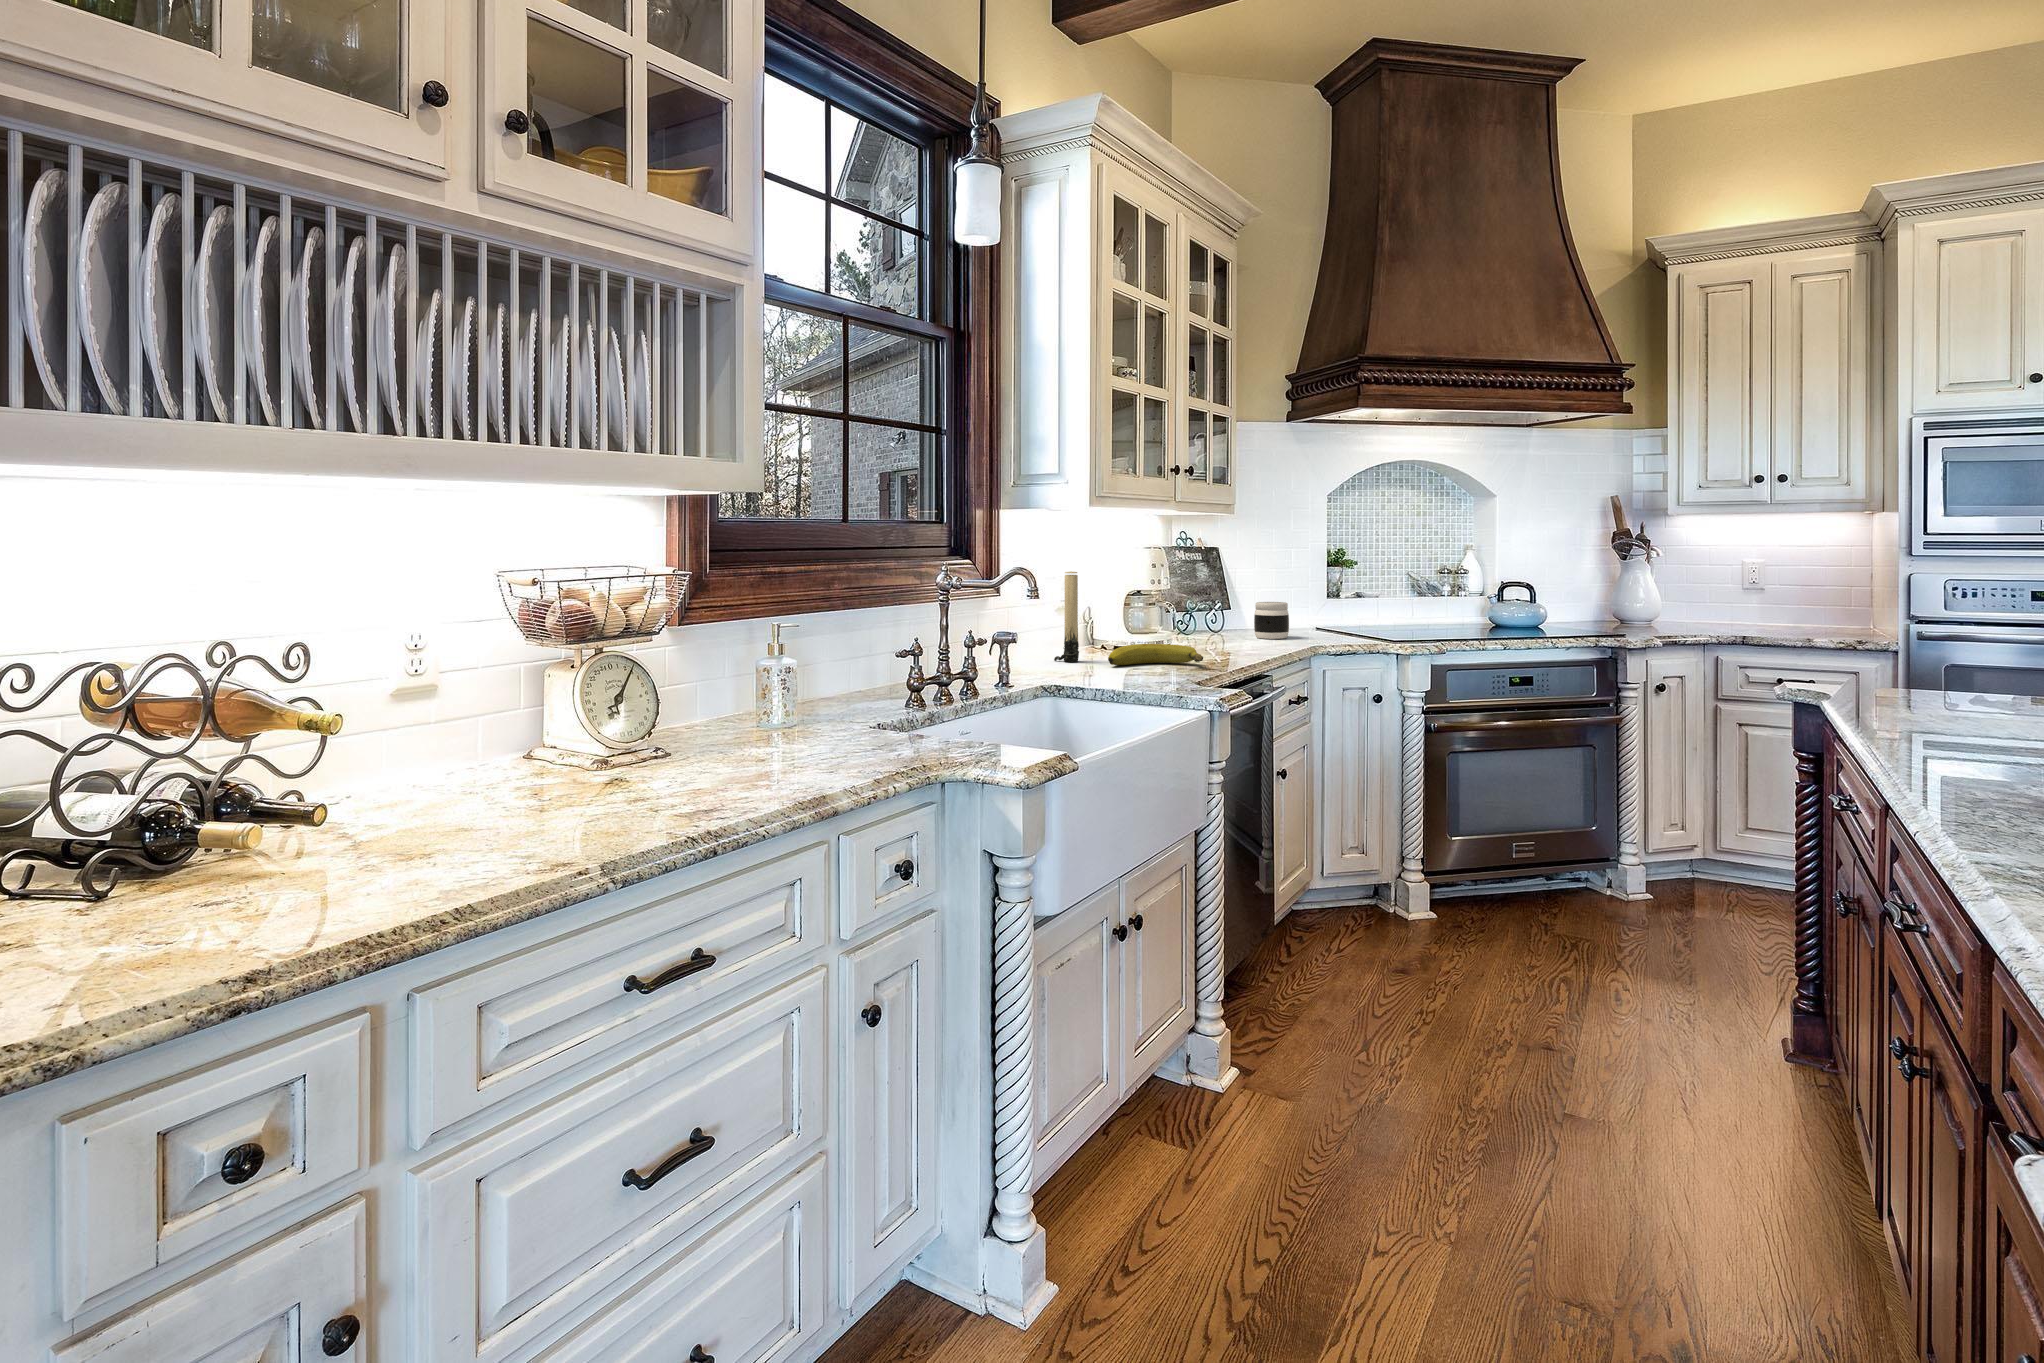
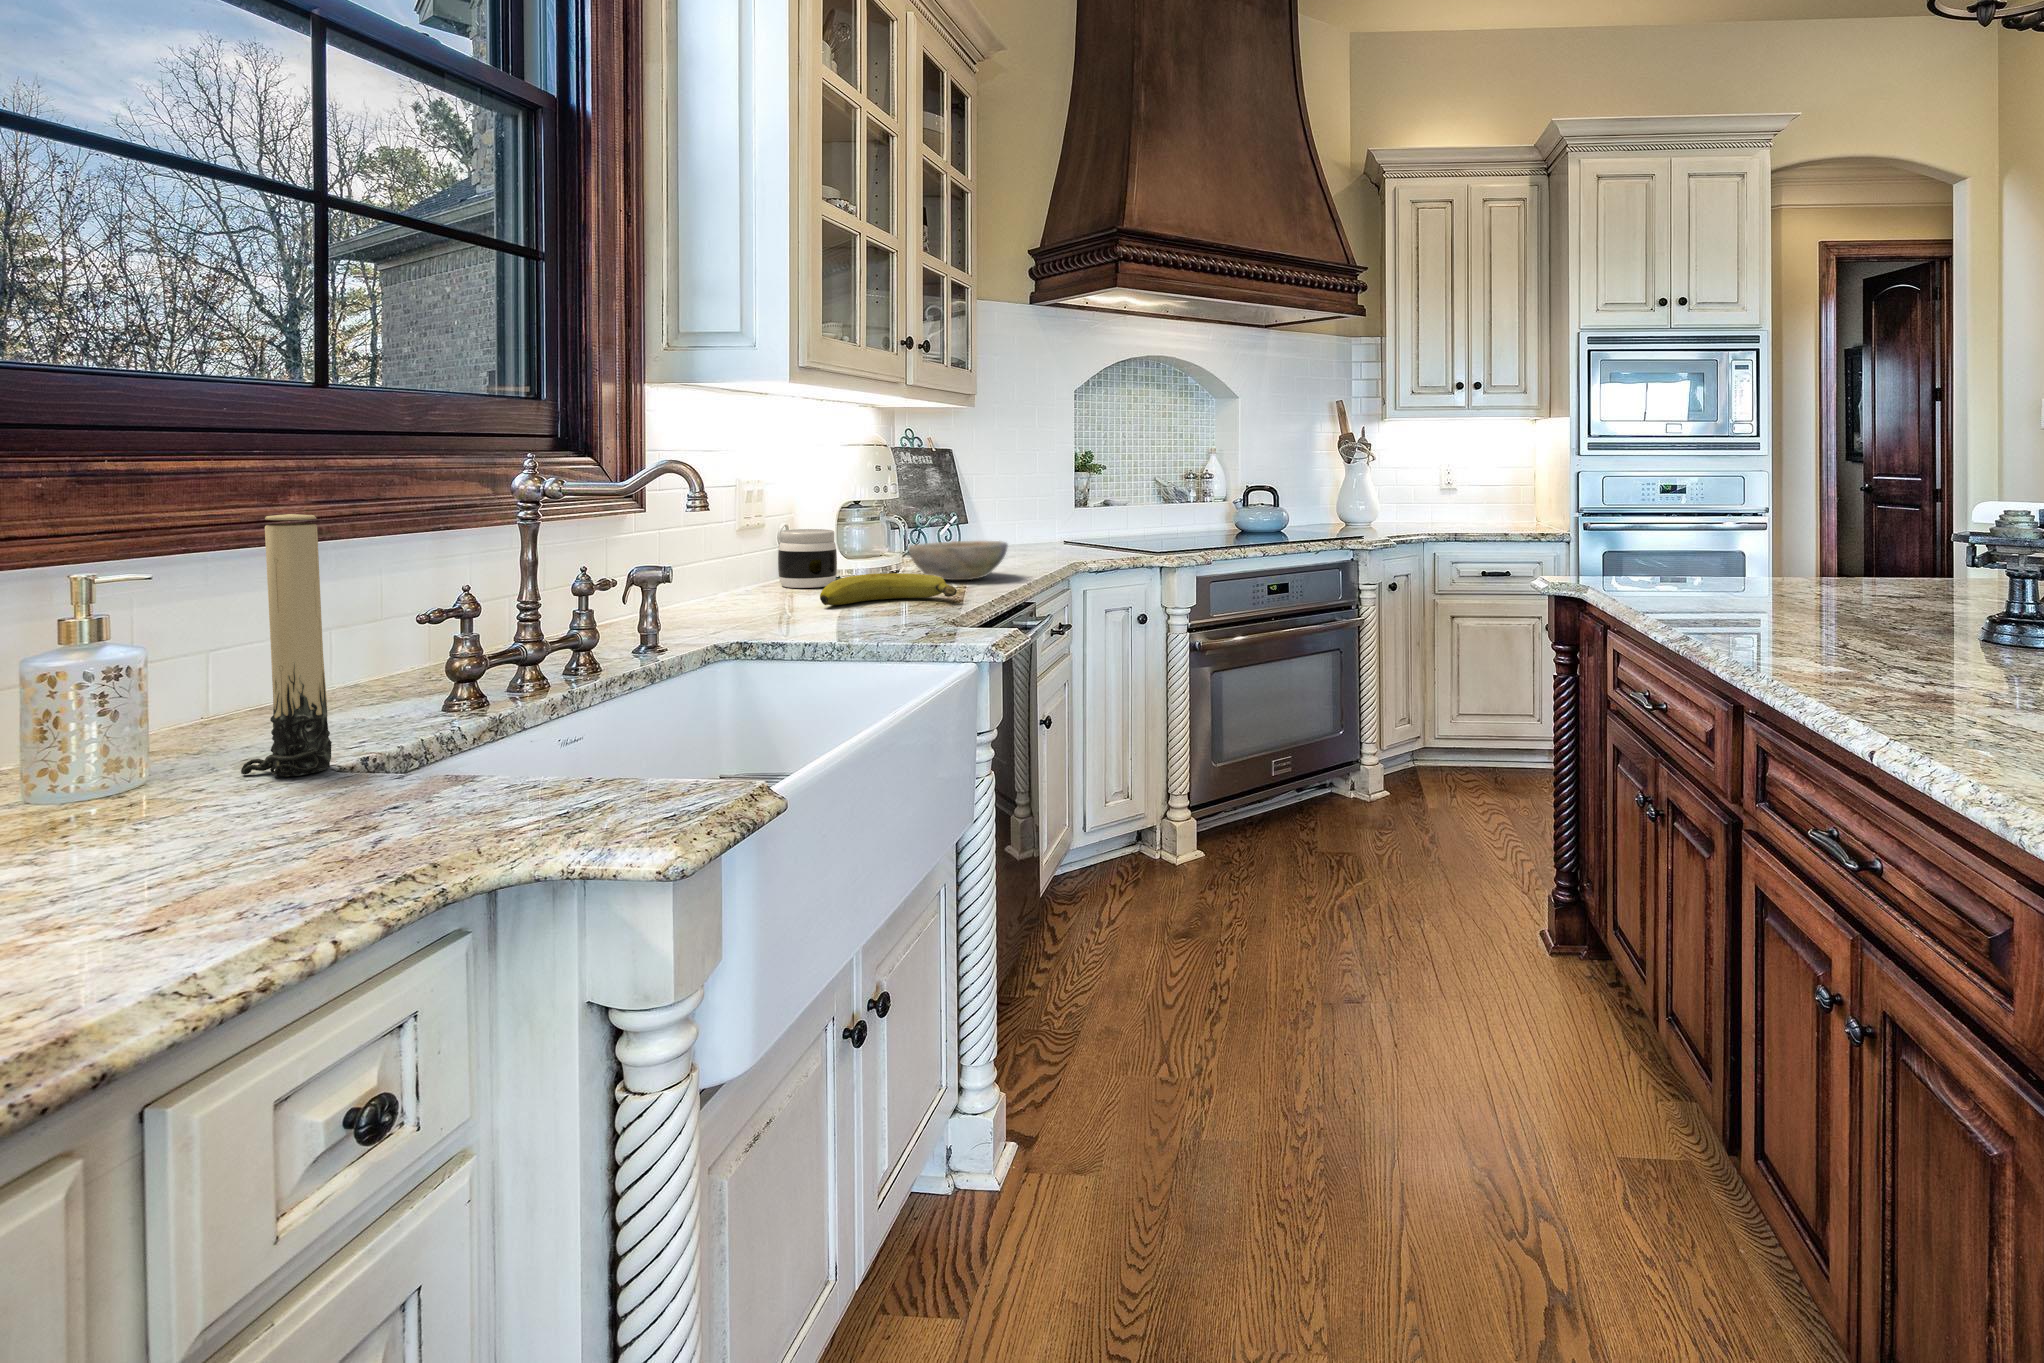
candle: present [1054,571,1079,662] -> present [241,514,332,776]
jar: present [1254,602,1289,639] -> present [778,529,837,588]
bowl: none [1175,622,1251,652] -> present [908,541,1008,580]

